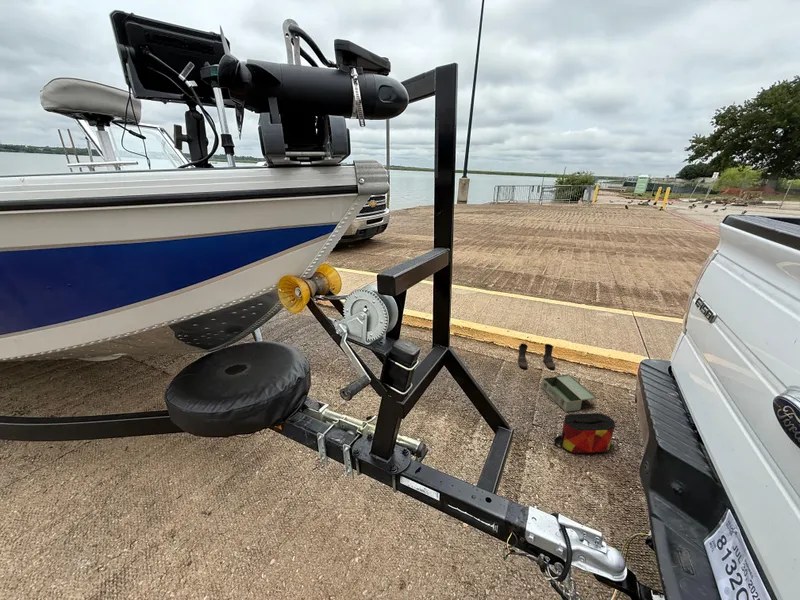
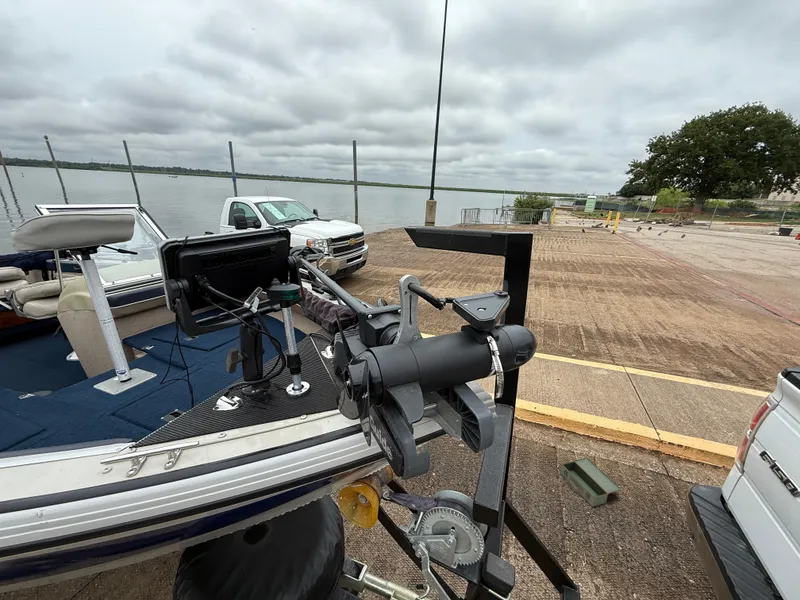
boots: present [518,344,555,369] -> none [529,419,568,447]
bag: present [554,413,615,454] -> none [591,518,655,568]

